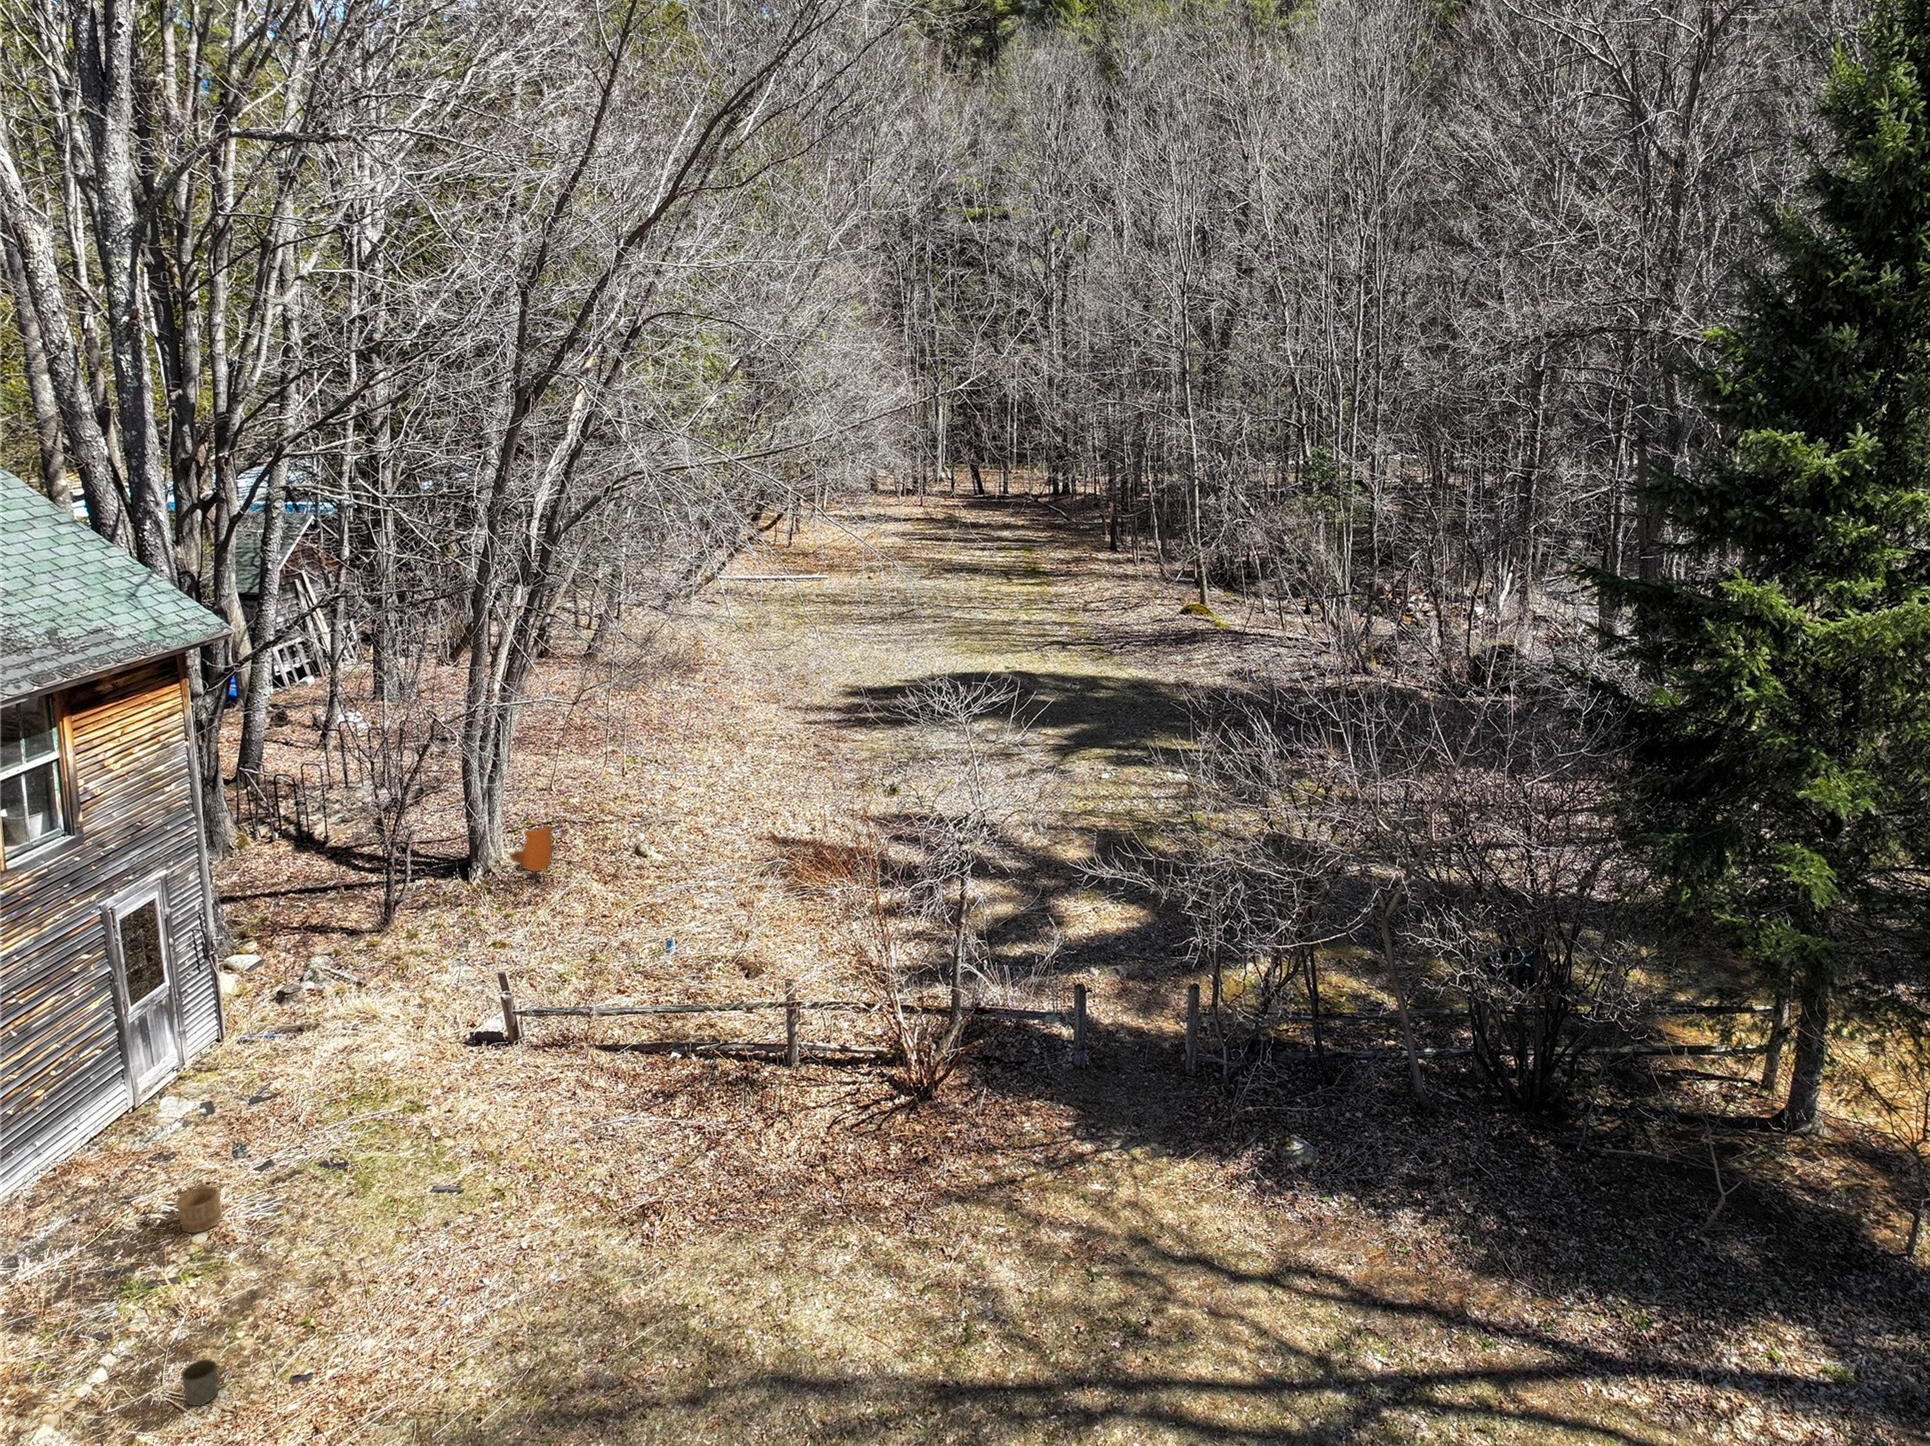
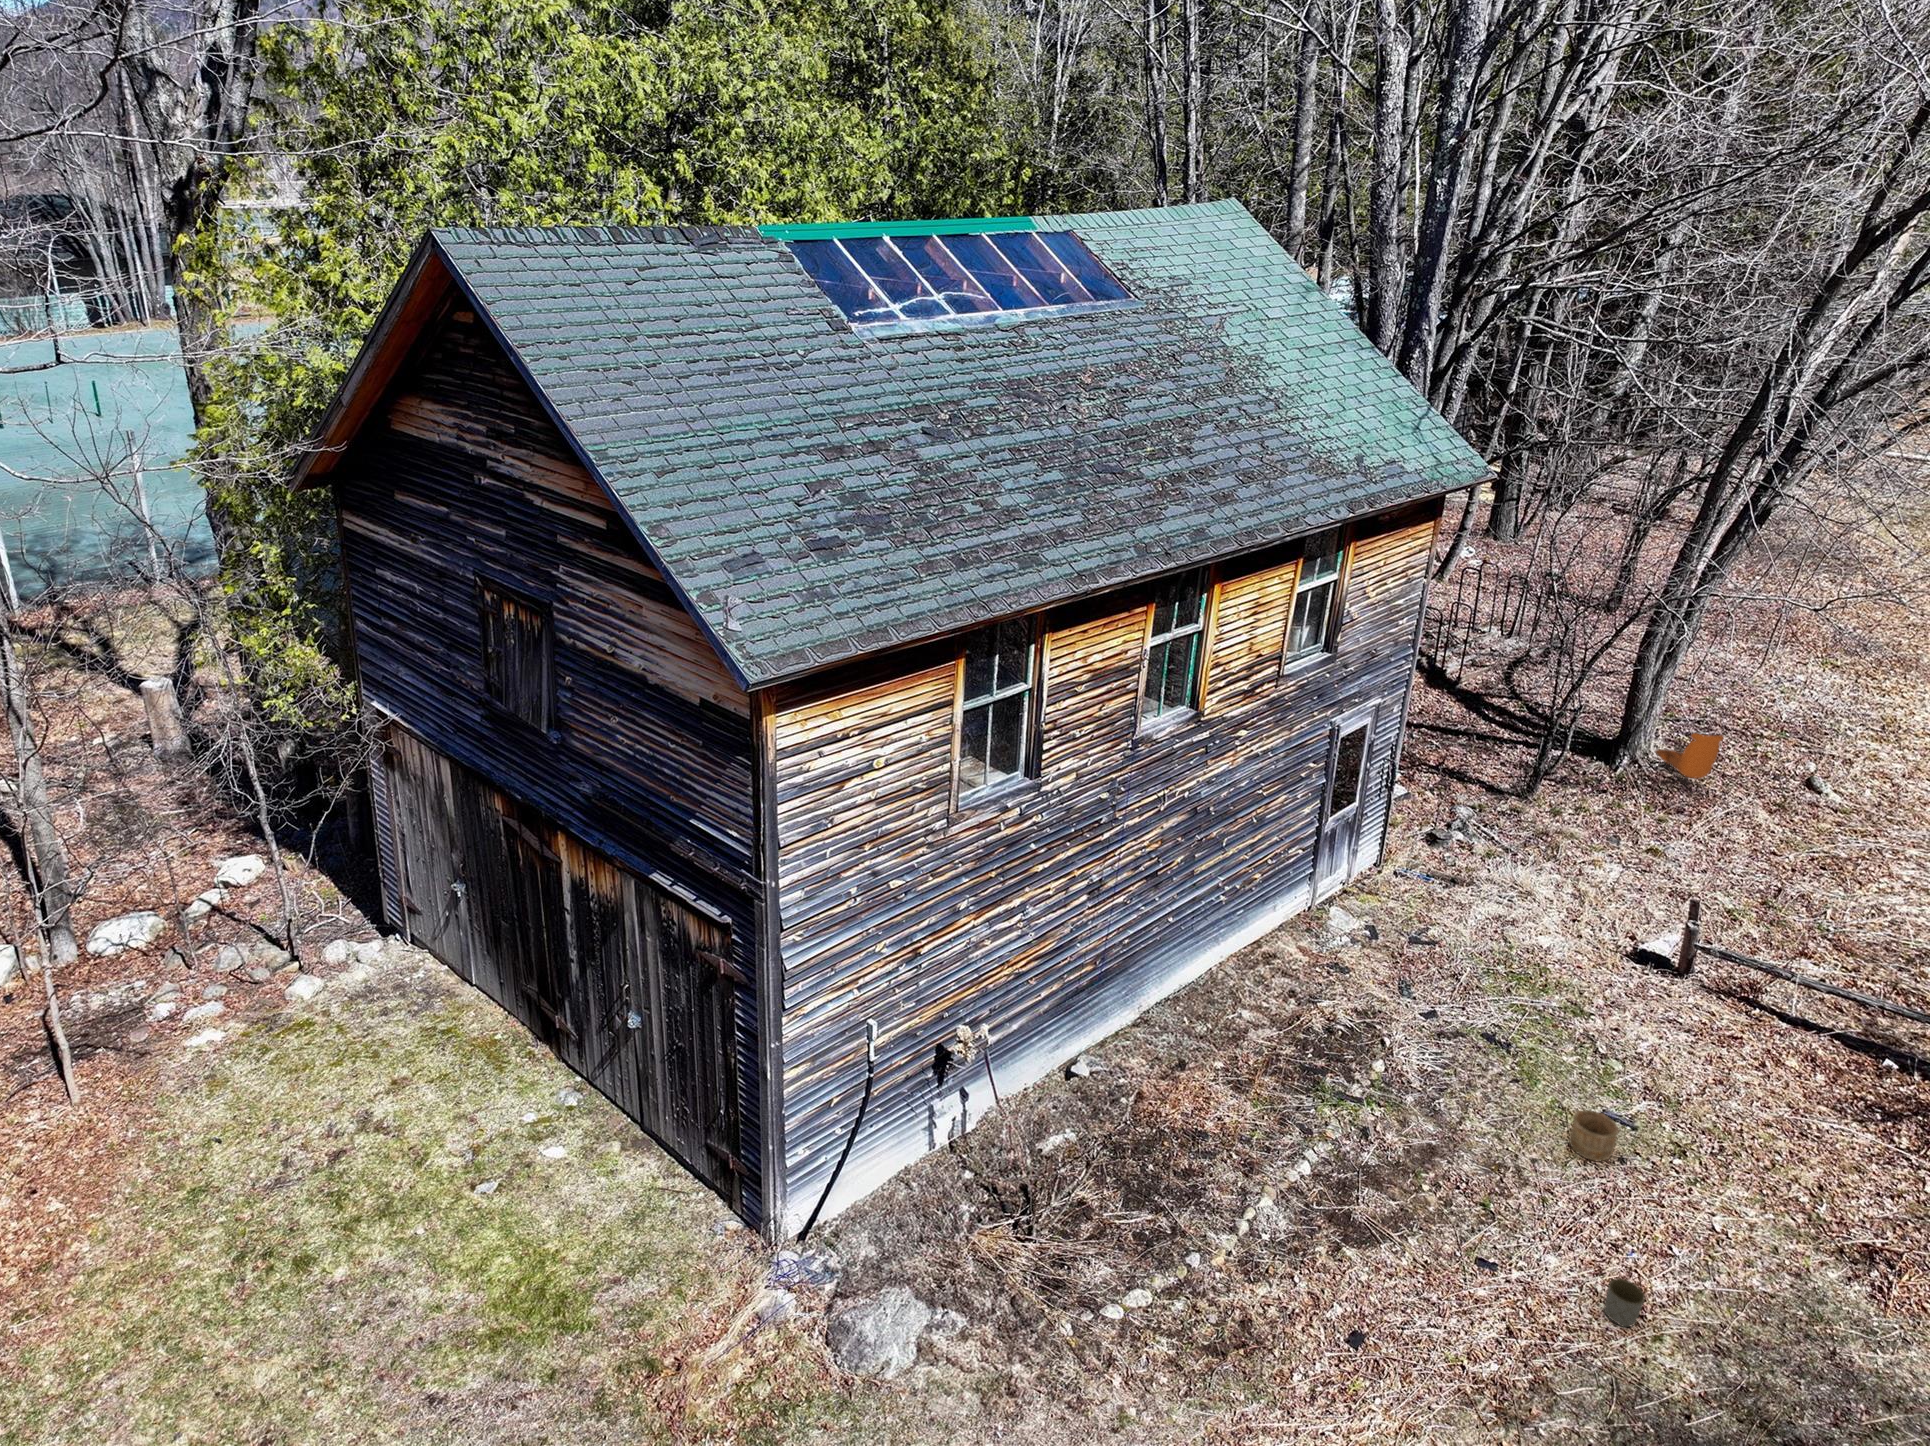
wooden bucket: present [176,1186,222,1233] -> present [1569,1110,1619,1161]
planter: present [181,1359,218,1406] -> present [1604,1278,1645,1327]

